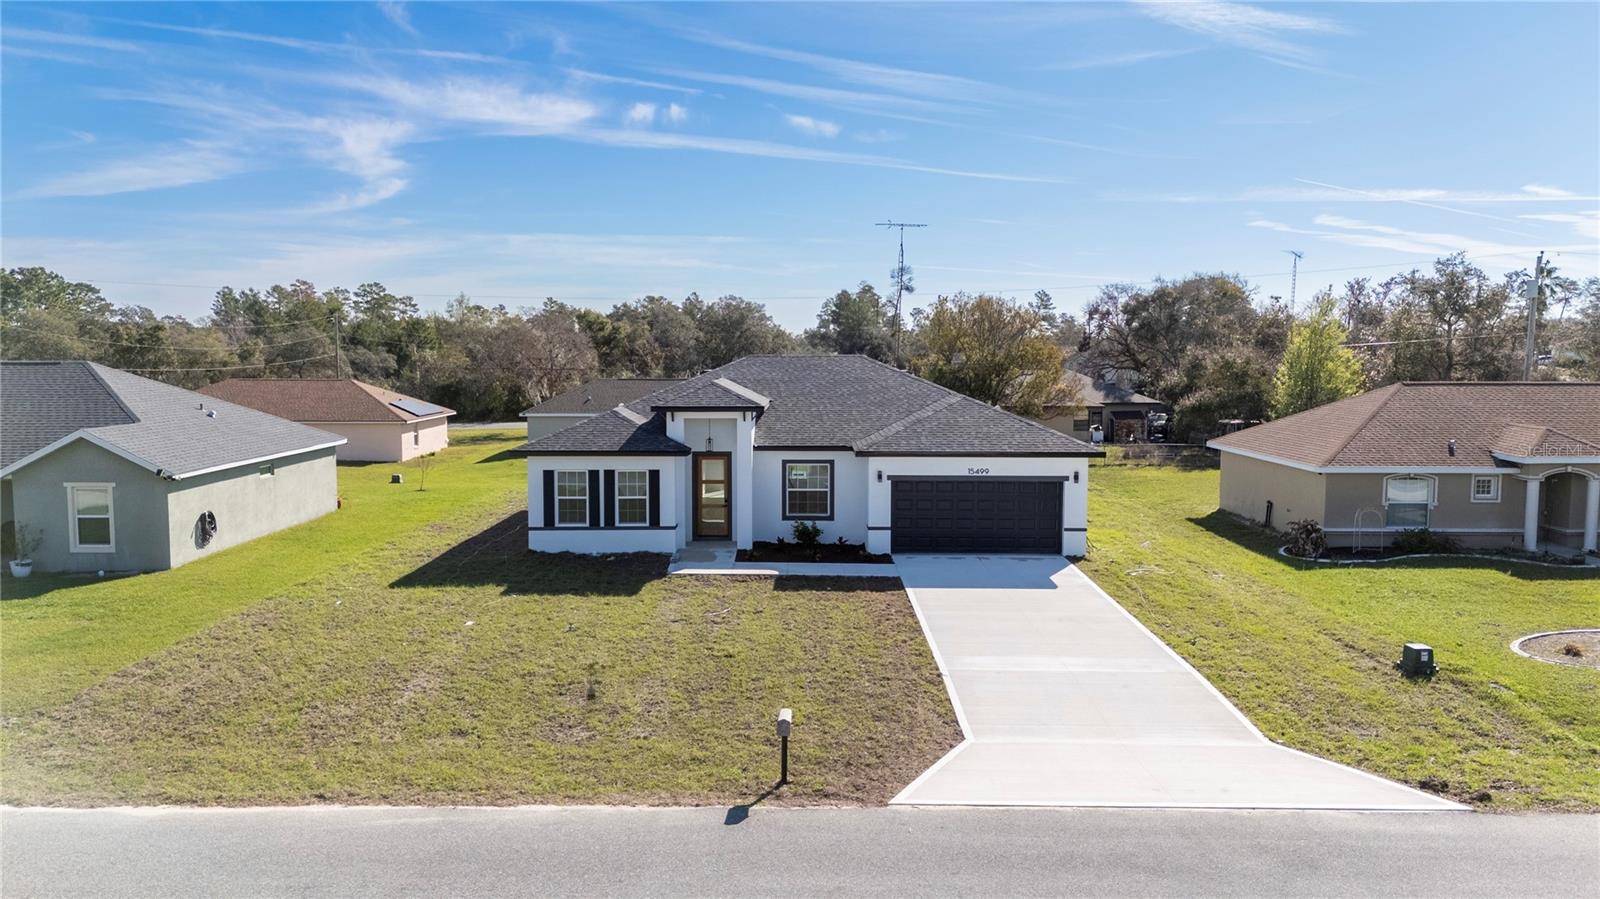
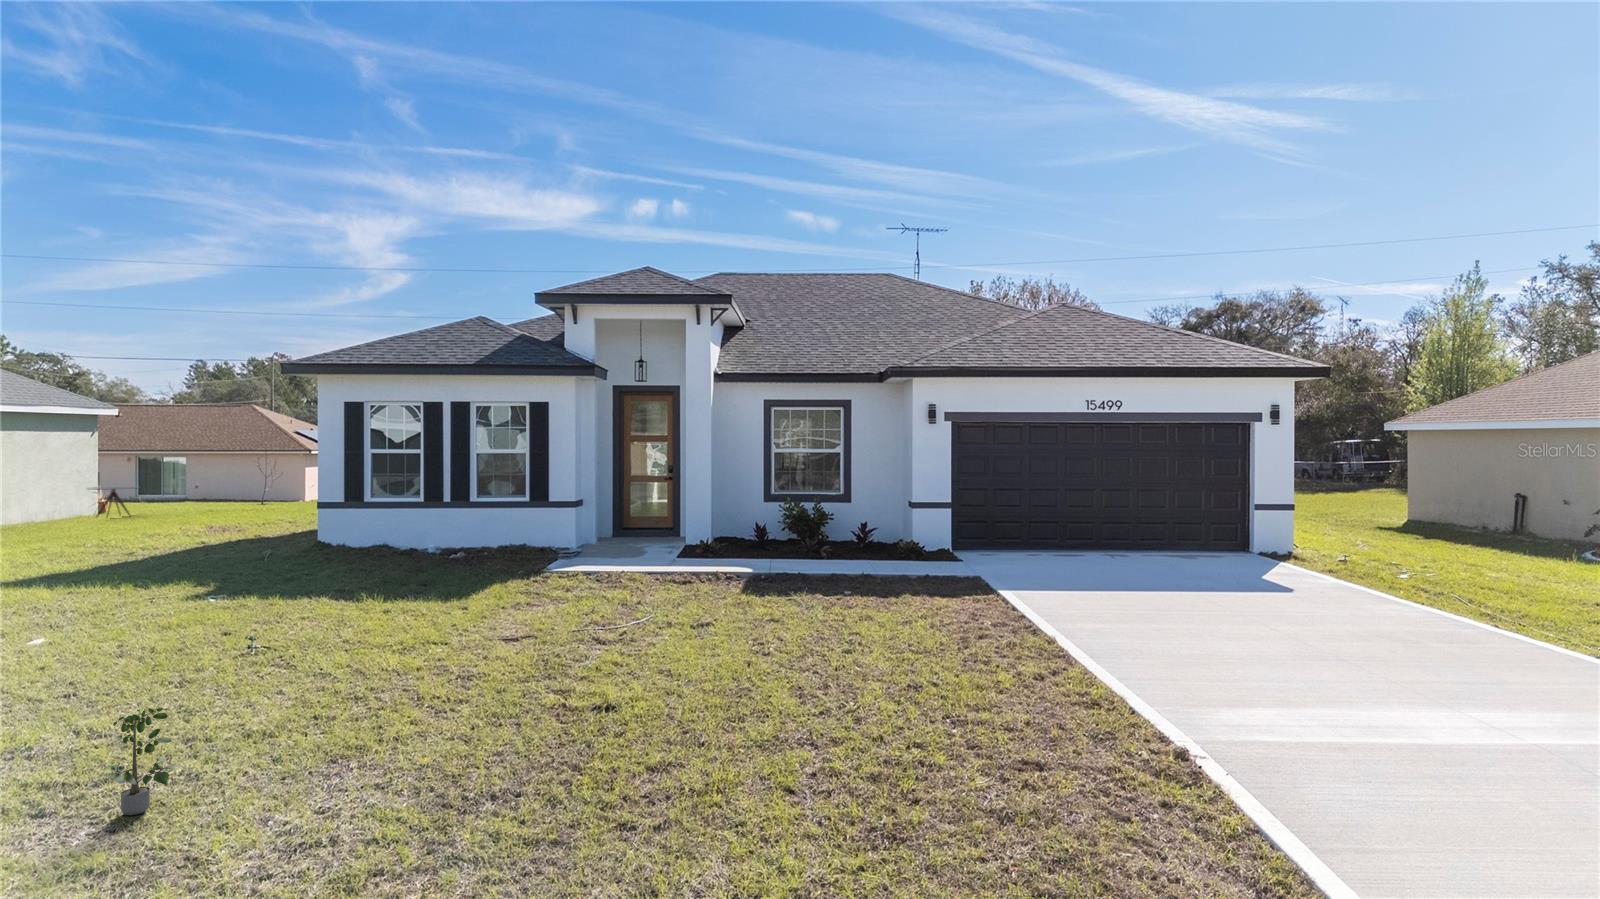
round table: none [328,488,361,511] -> present [92,487,135,517]

